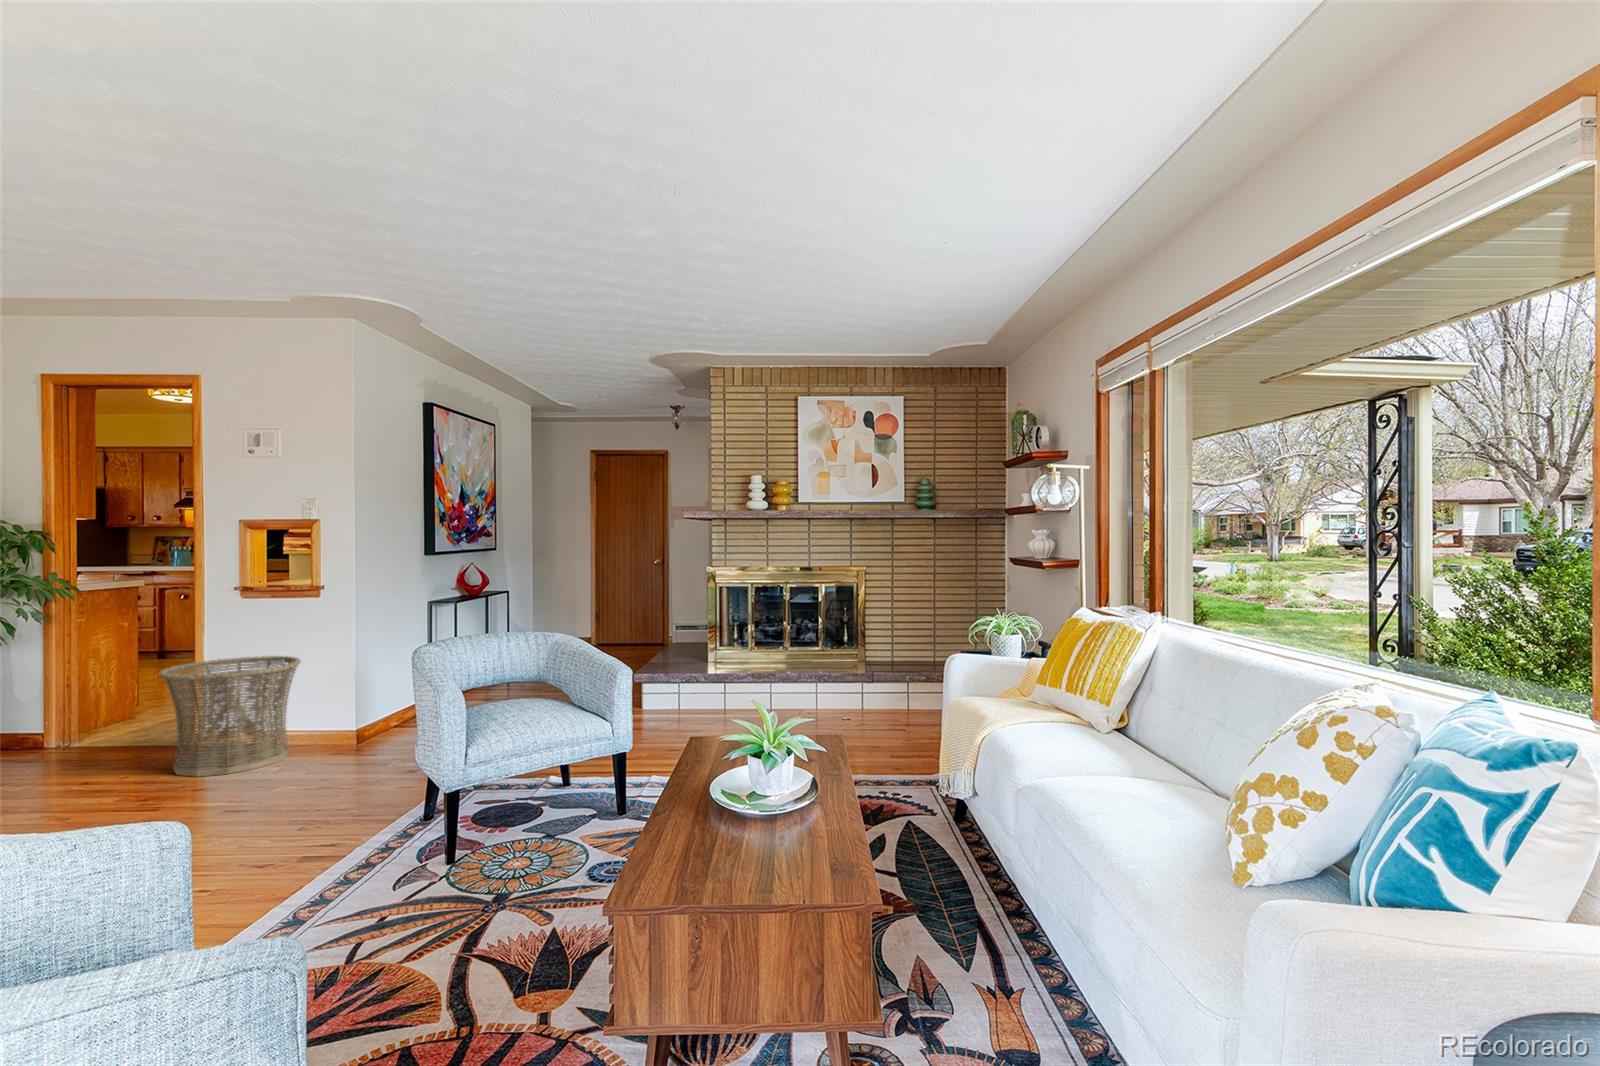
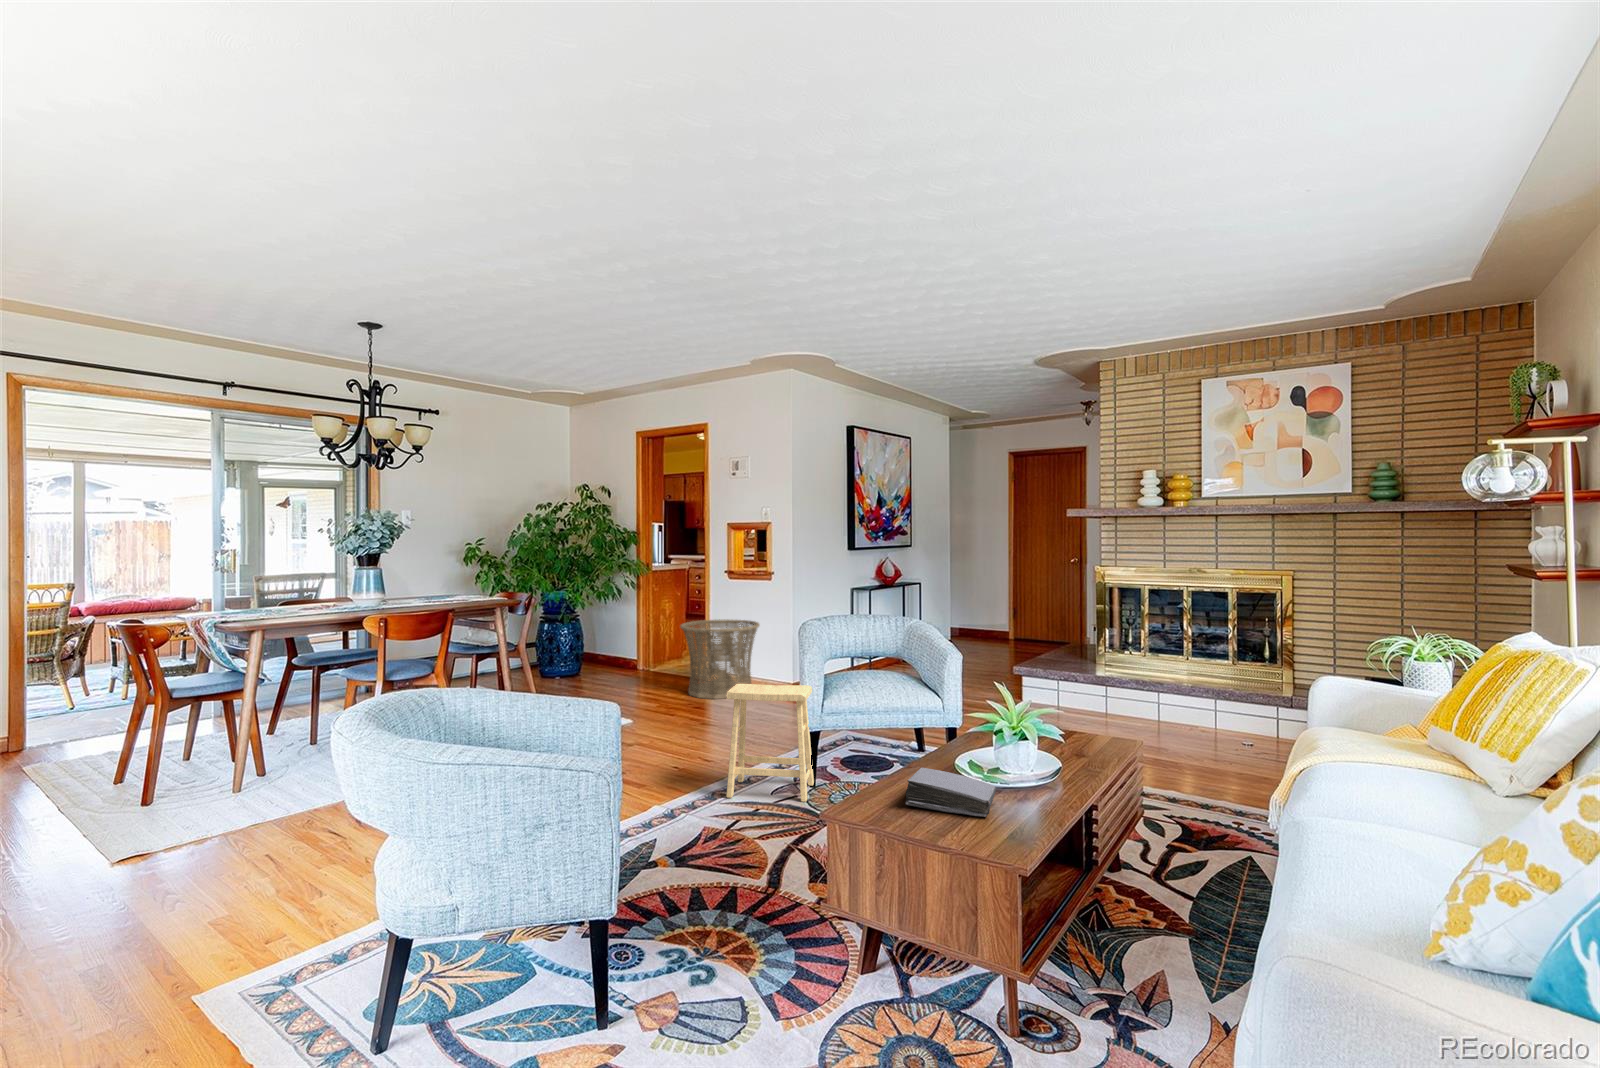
footstool: none [323,735,453,915] -> present [726,684,814,802]
book: none [680,813,783,864] -> present [906,768,996,817]

